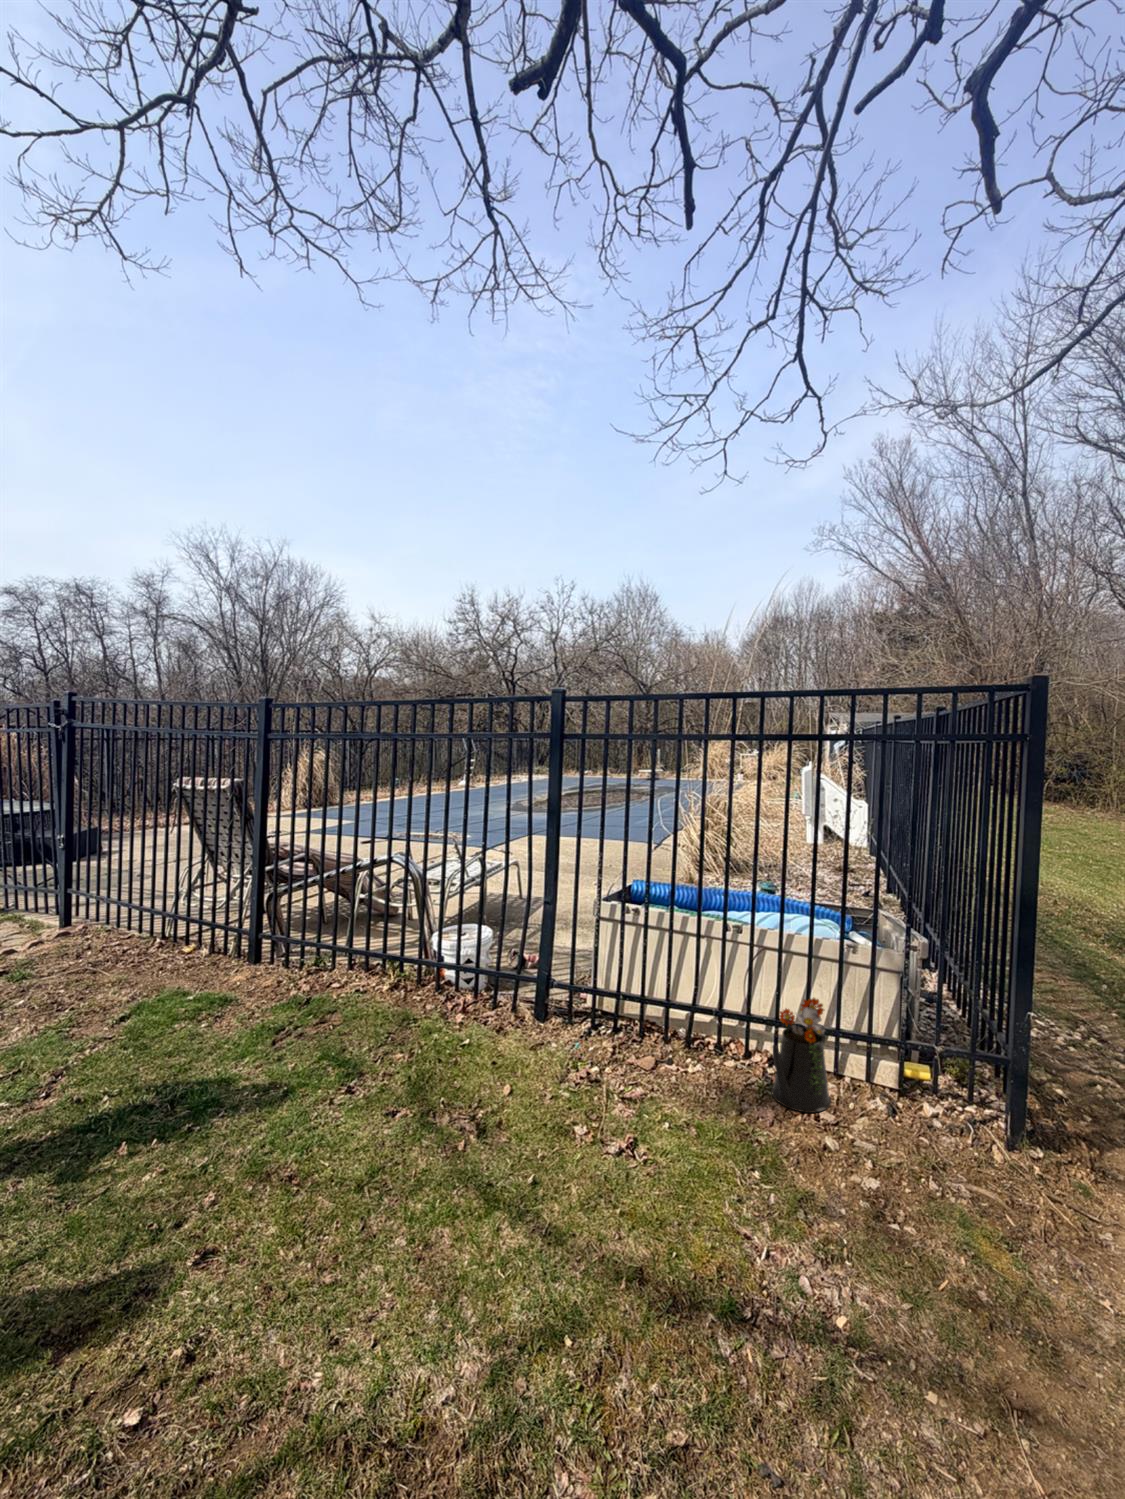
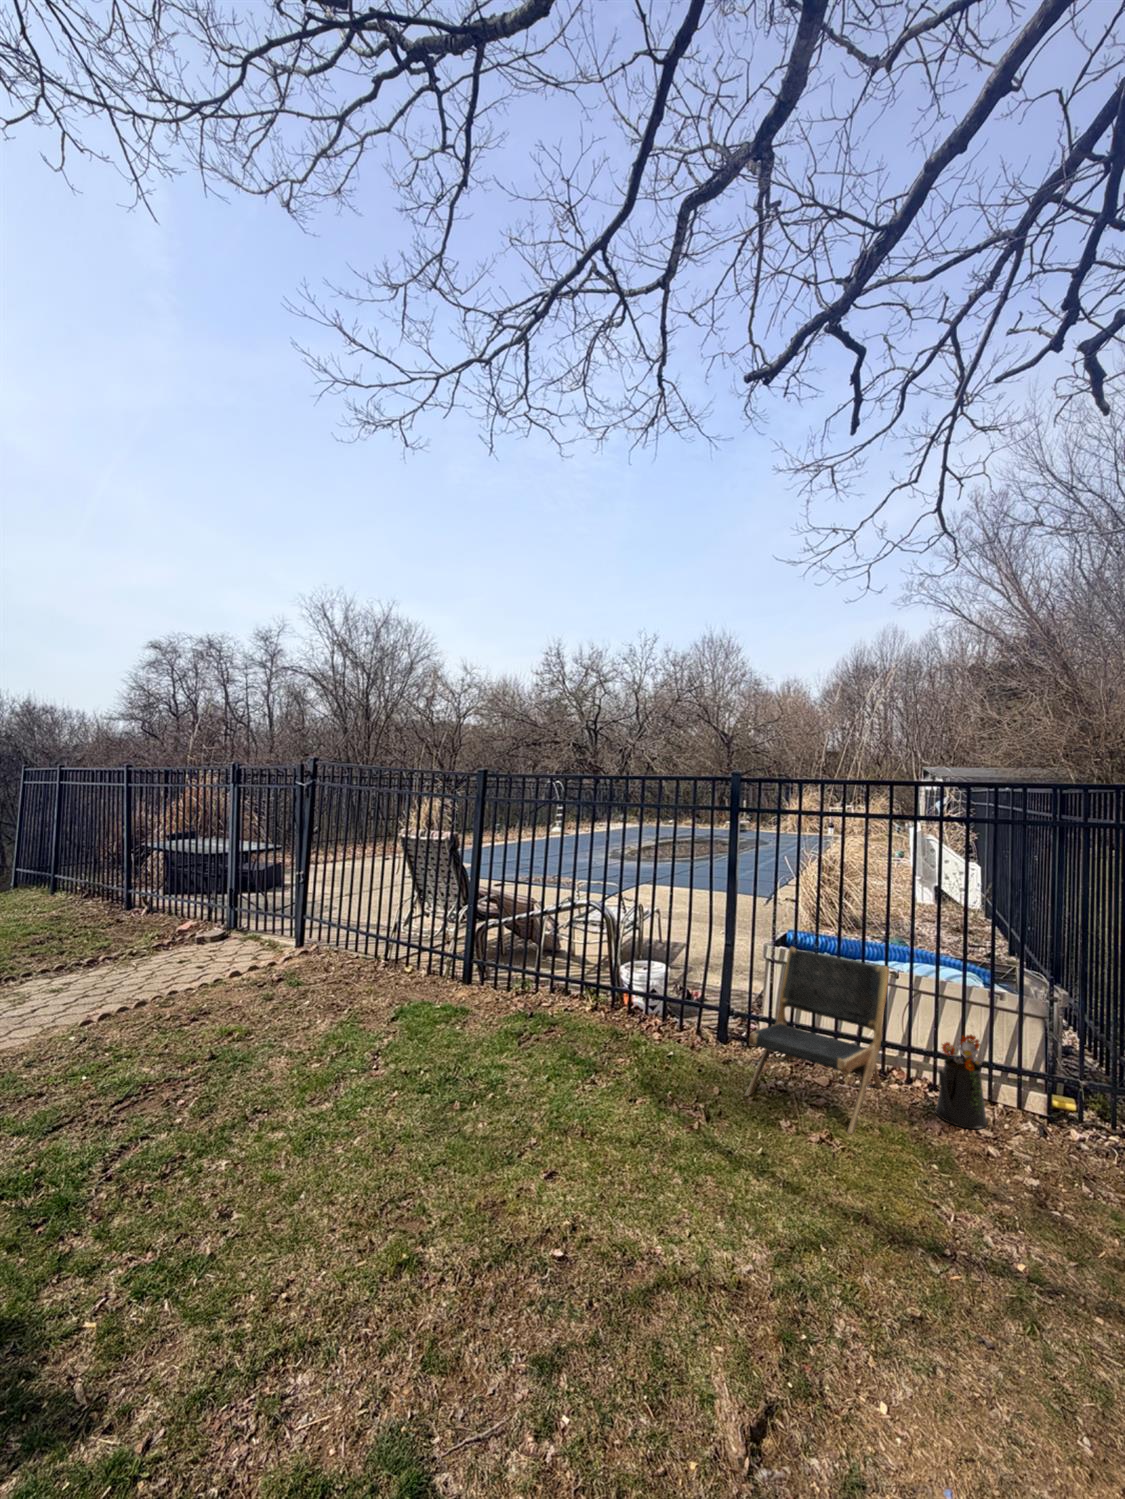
lounge chair: none [546,901,724,1133] -> present [745,947,889,1134]

